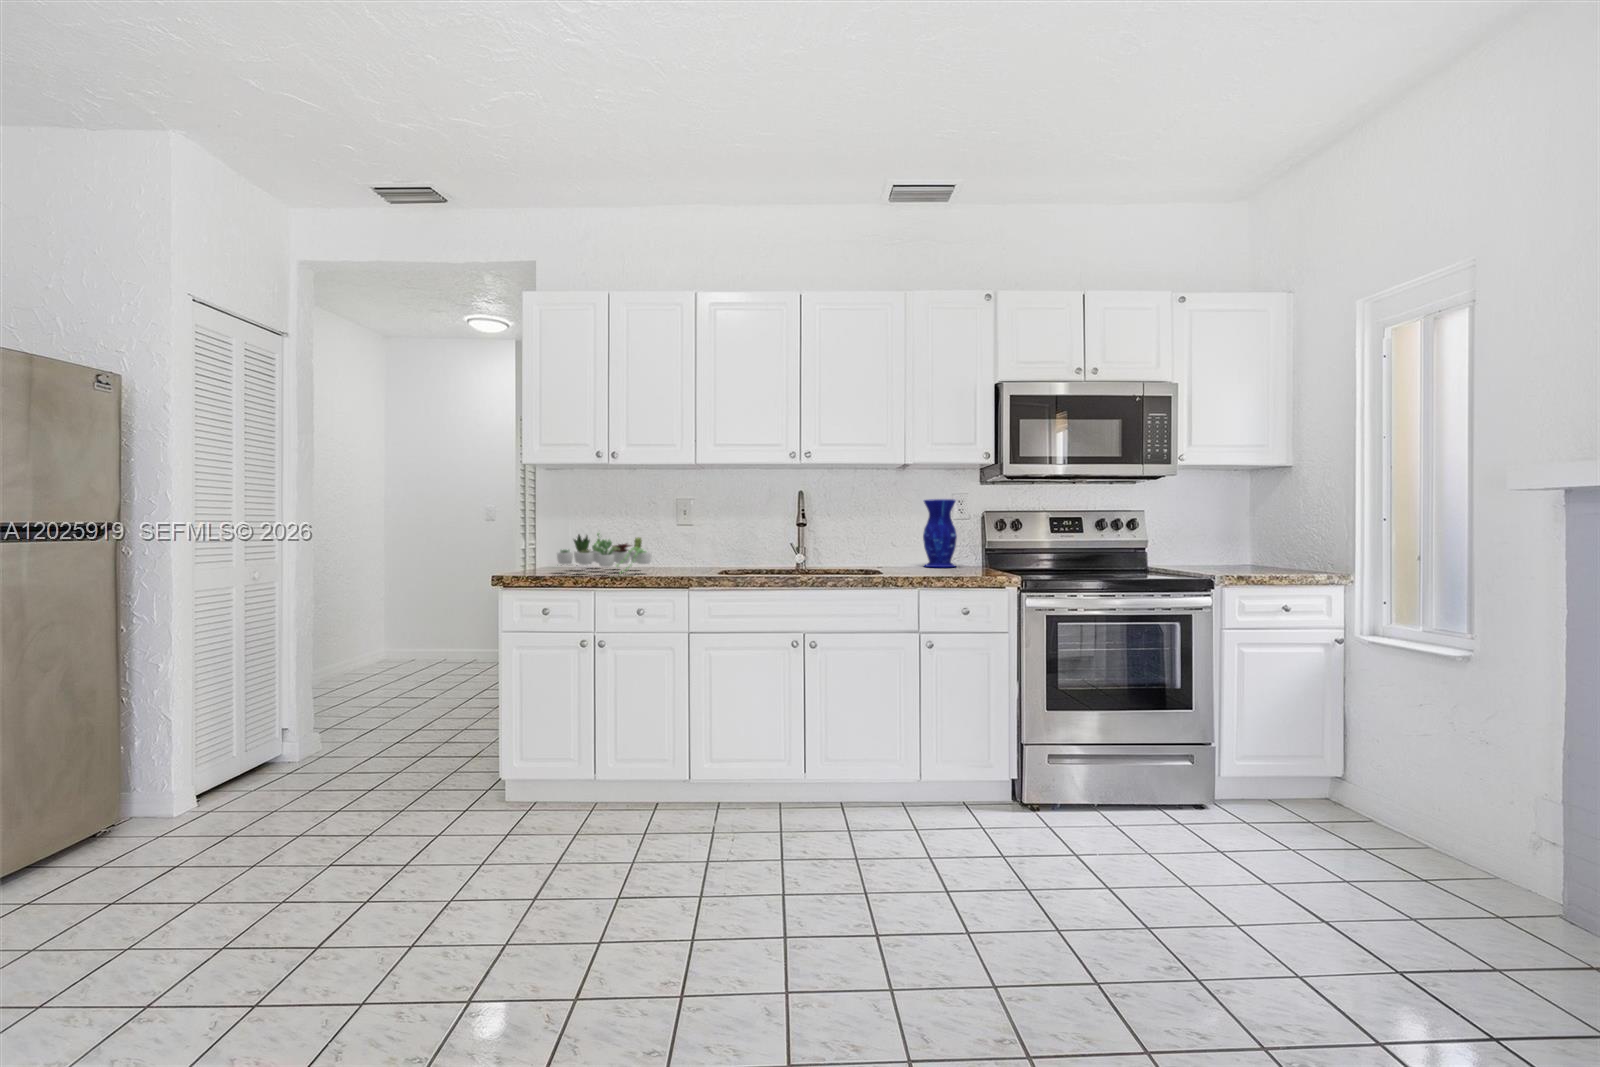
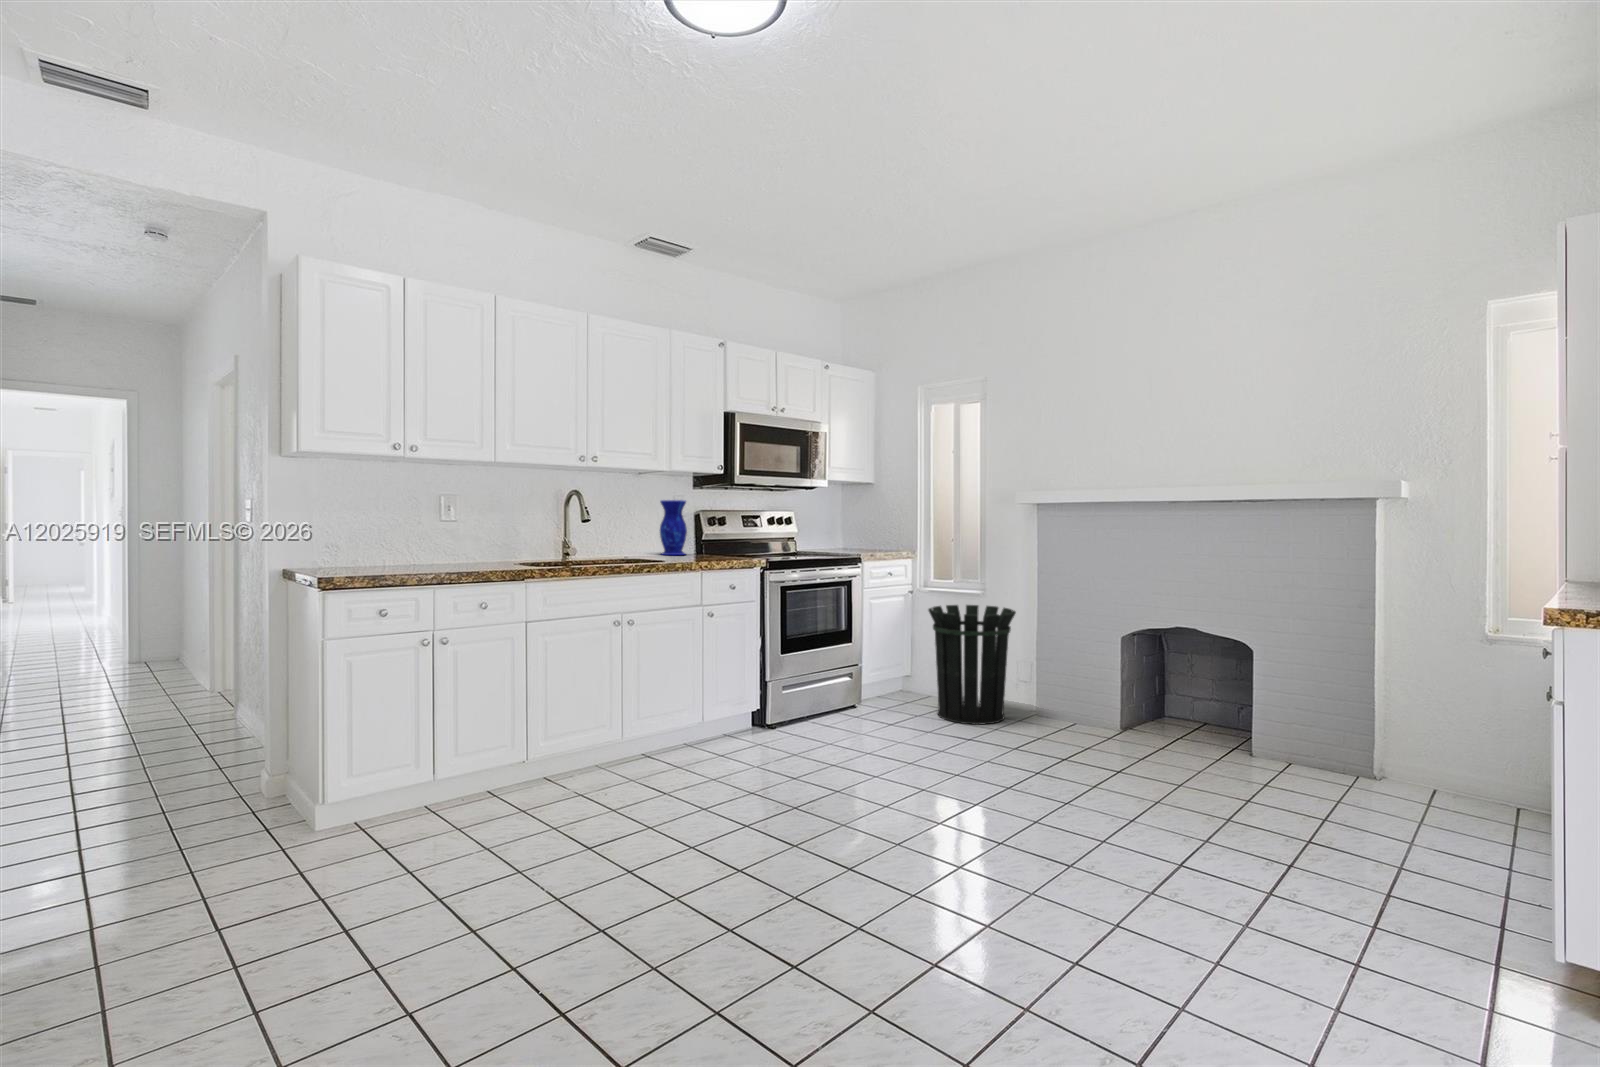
succulent plant: present [557,533,651,574] -> none [353,525,464,571]
waste bin: none [1303,668,1494,898] -> present [929,605,1016,724]

